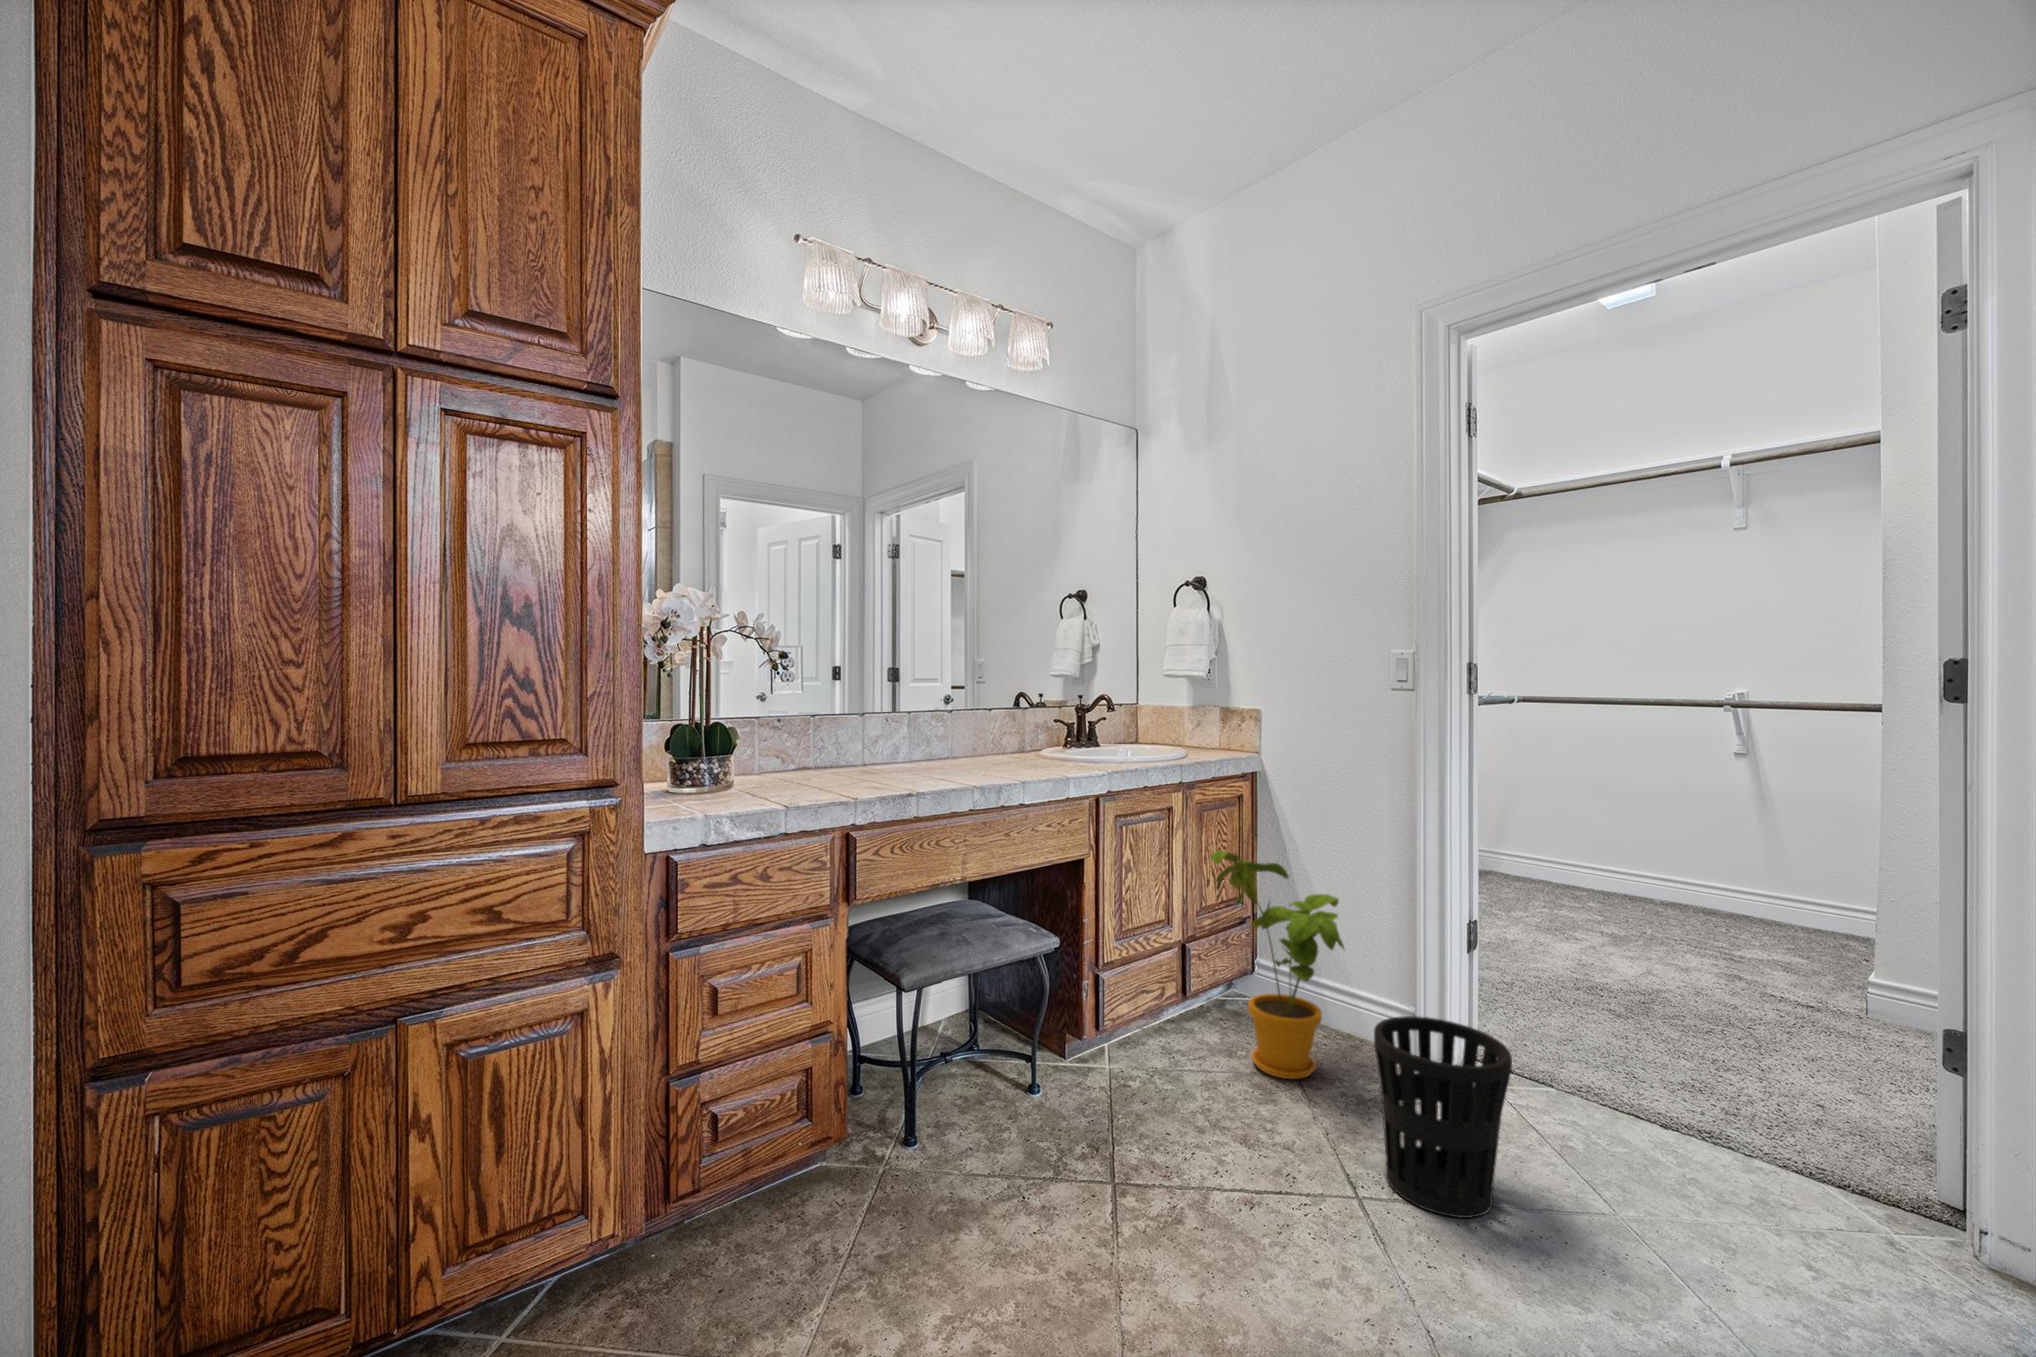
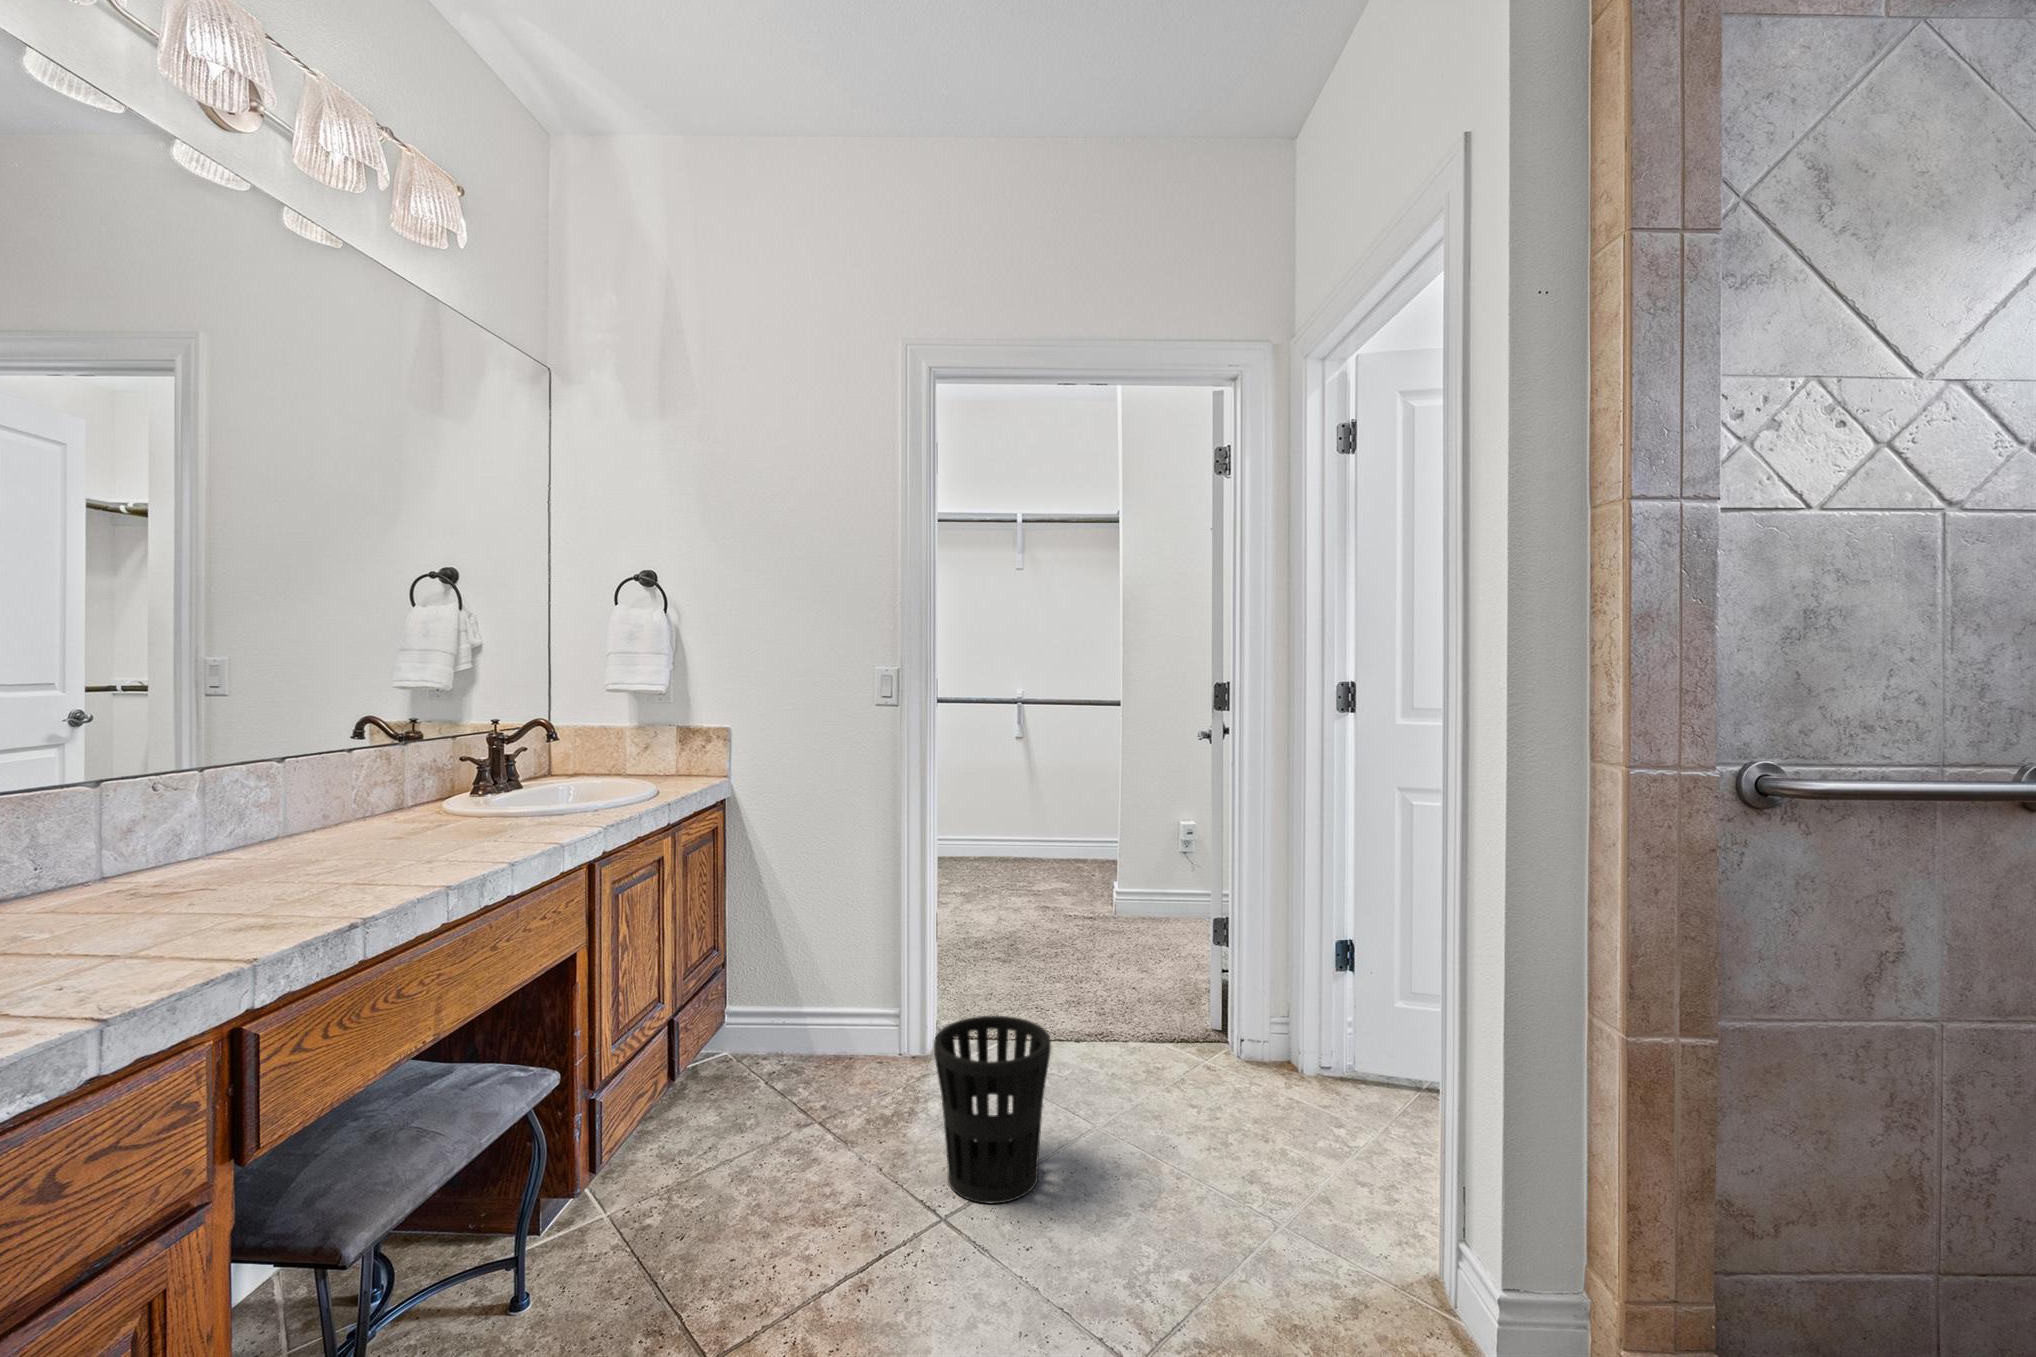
house plant: present [1211,851,1344,1079] -> none [716,898,867,1133]

